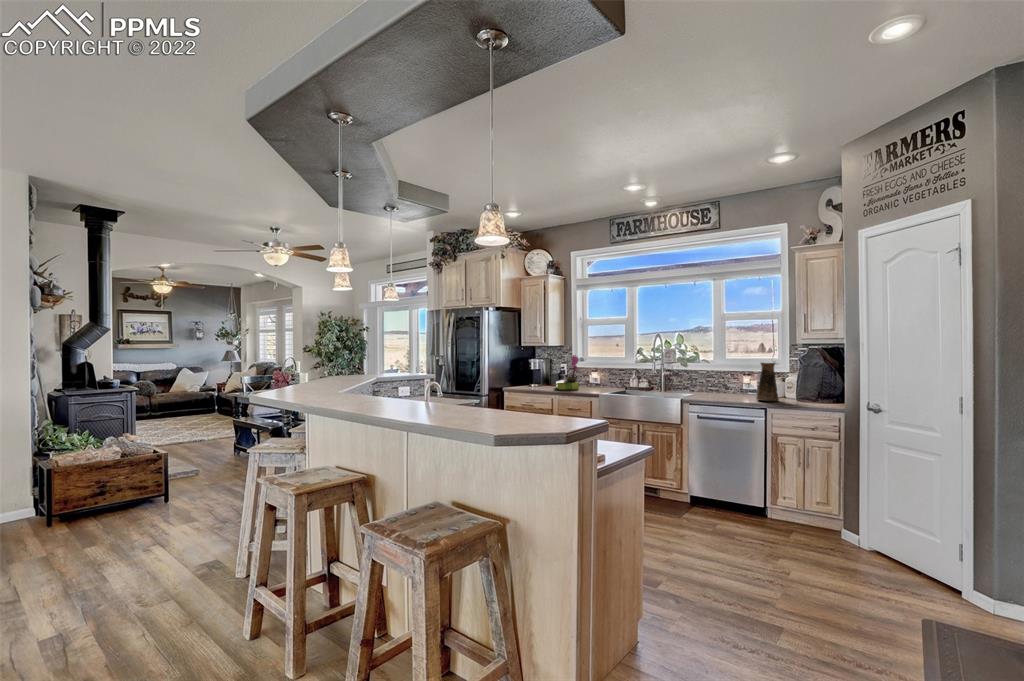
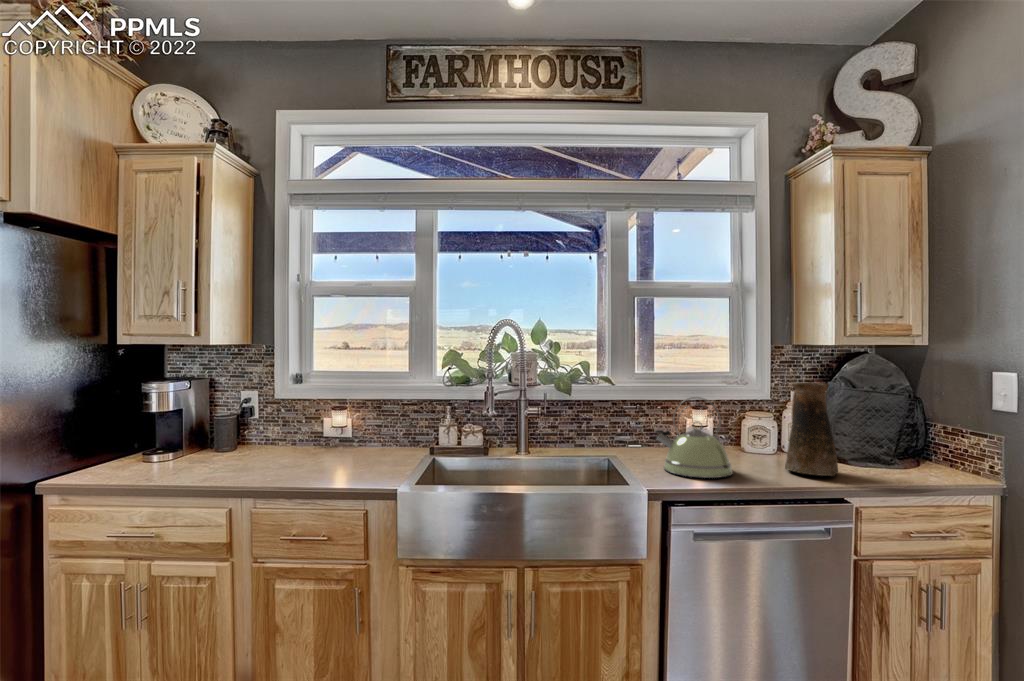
flower arrangement: present [556,355,579,390] -> none [230,366,311,476]
kettle: none [704,368,734,399] -> present [655,397,732,478]

